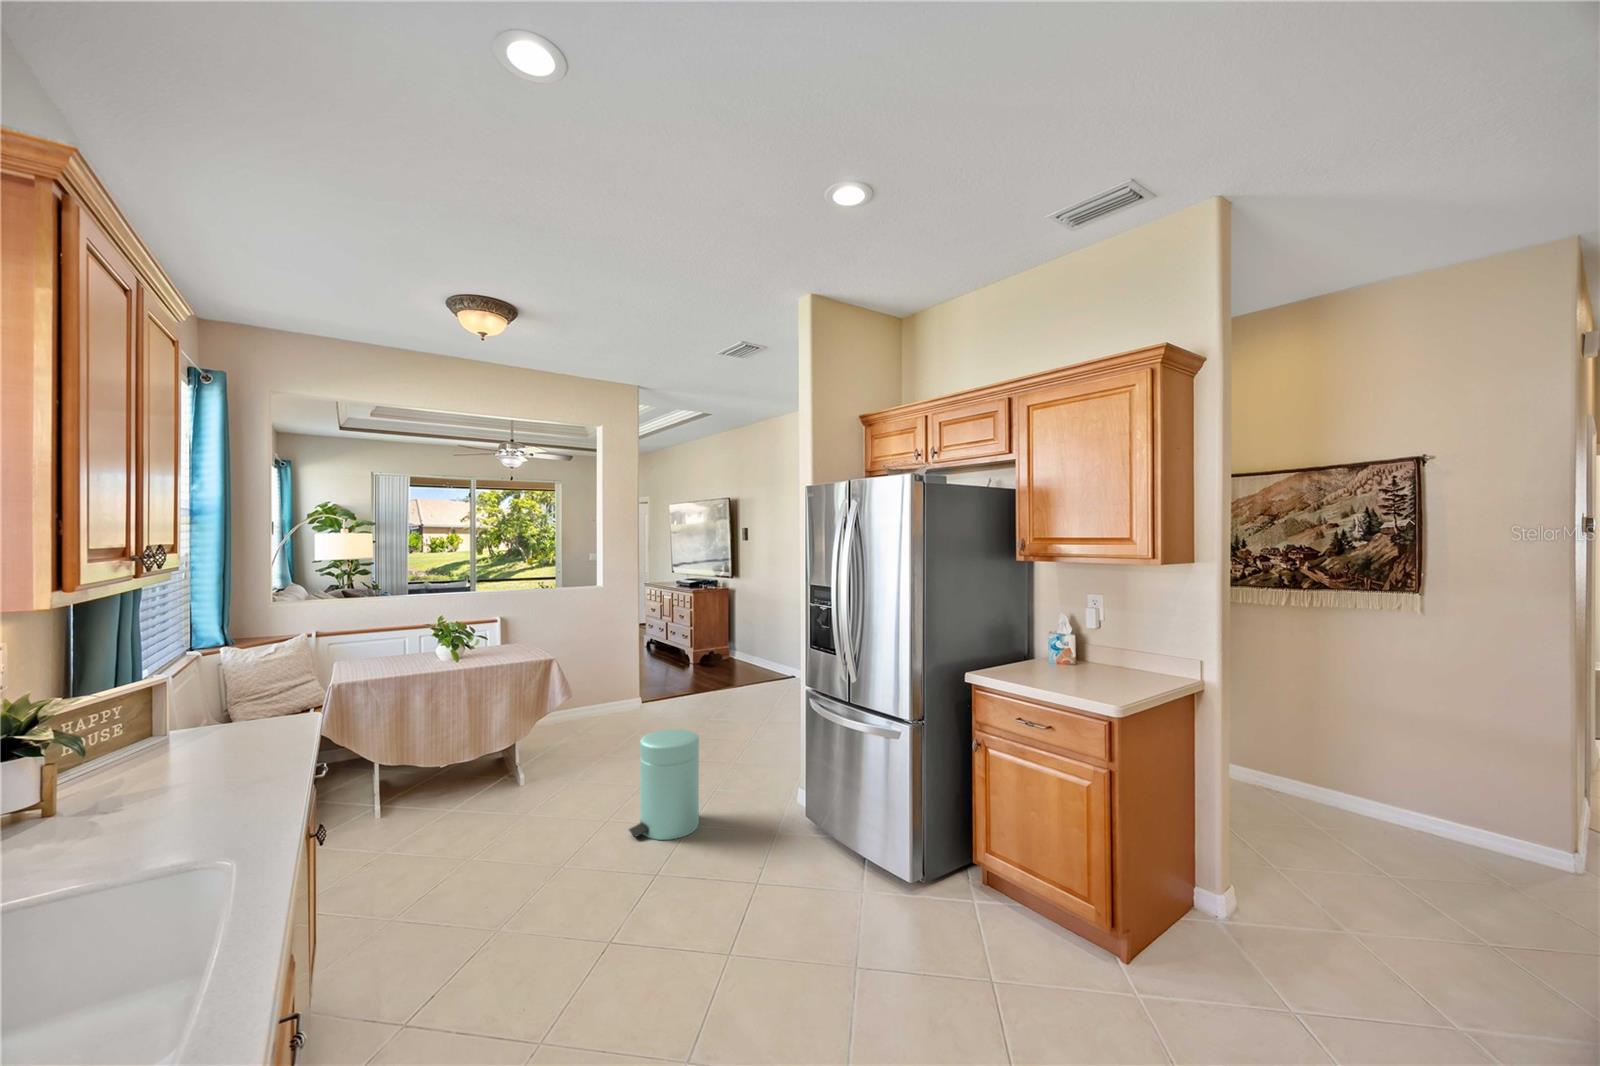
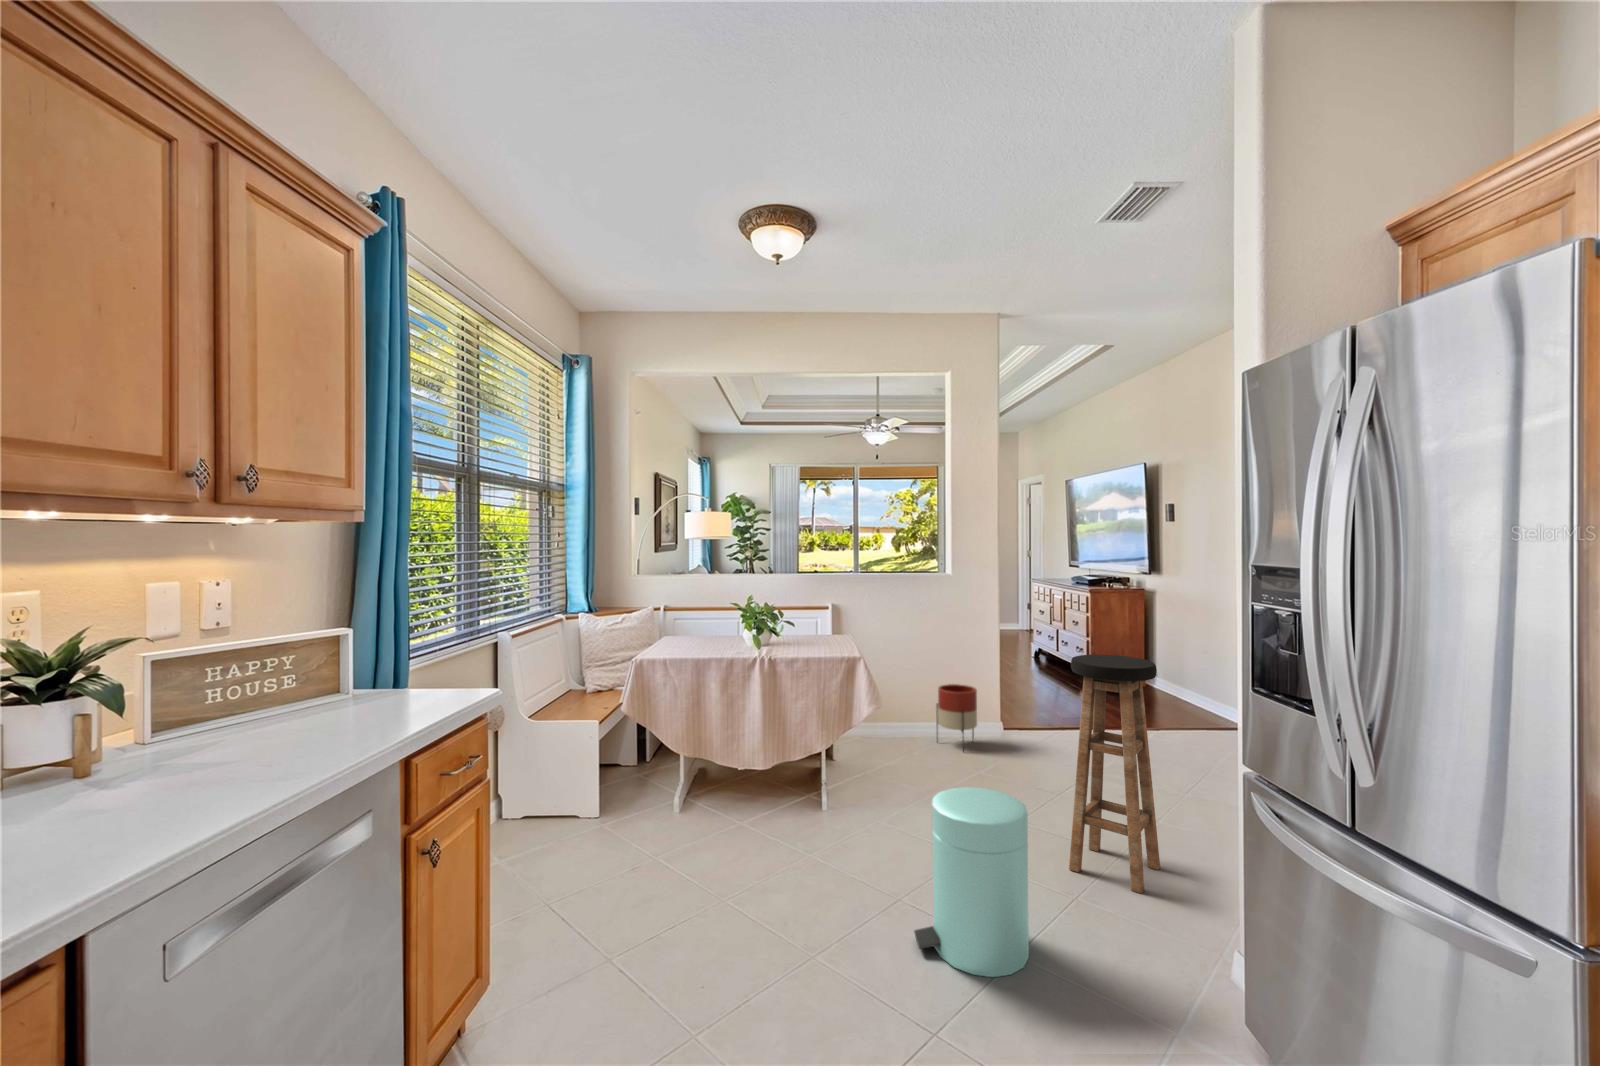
bar stool: none [709,638,757,777] -> present [1069,654,1160,893]
planter: none [593,673,625,724] -> present [936,684,977,741]

